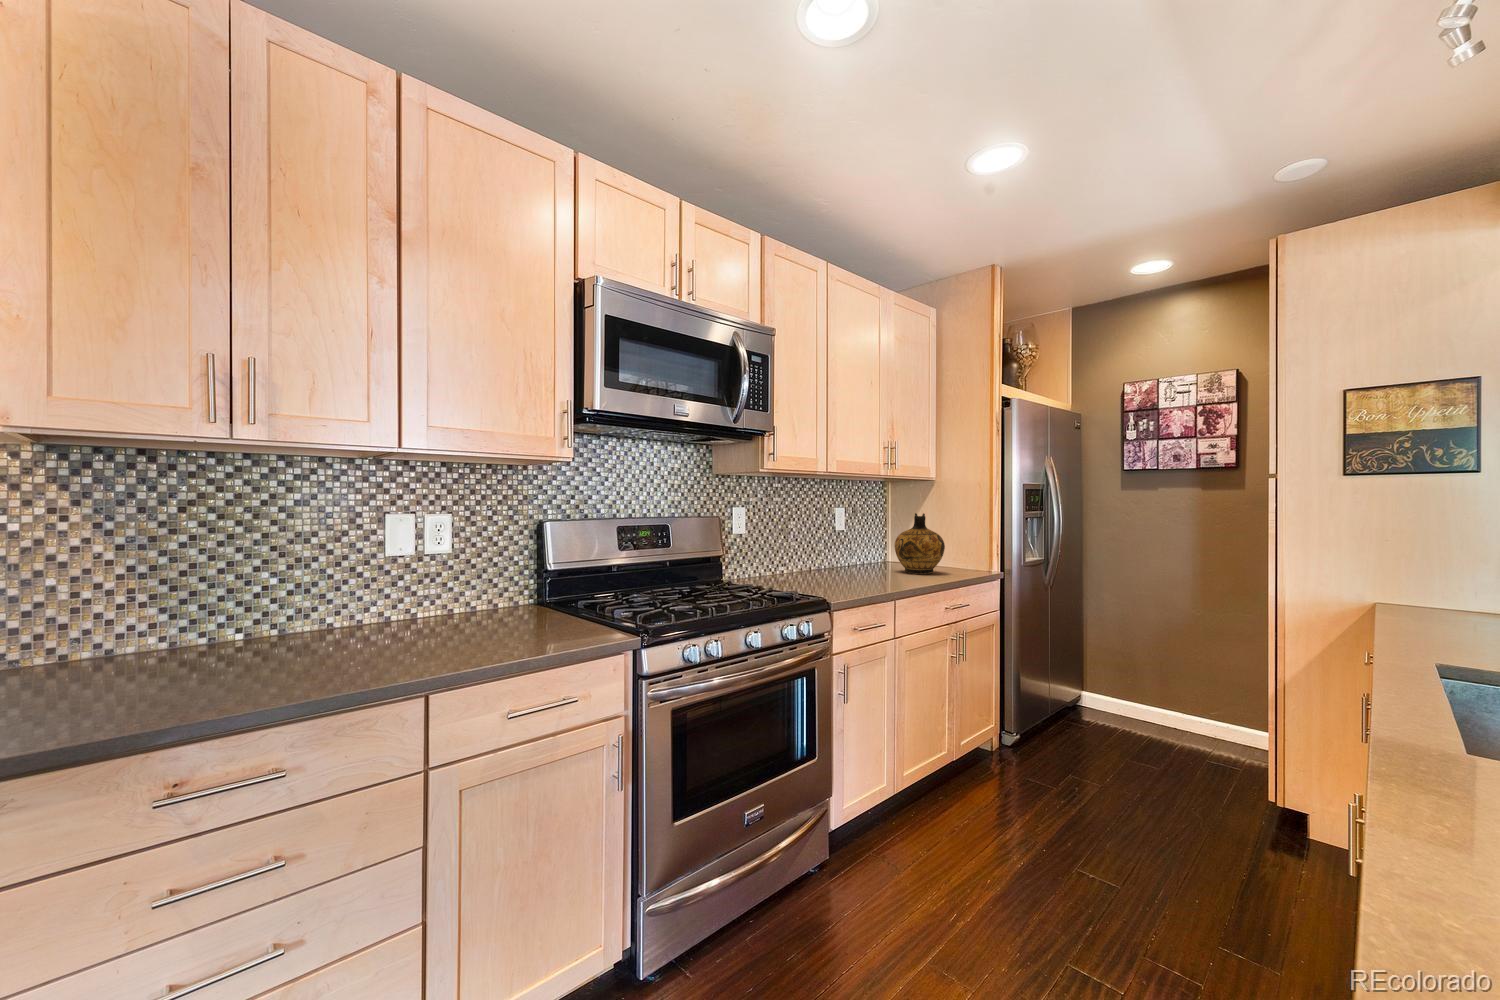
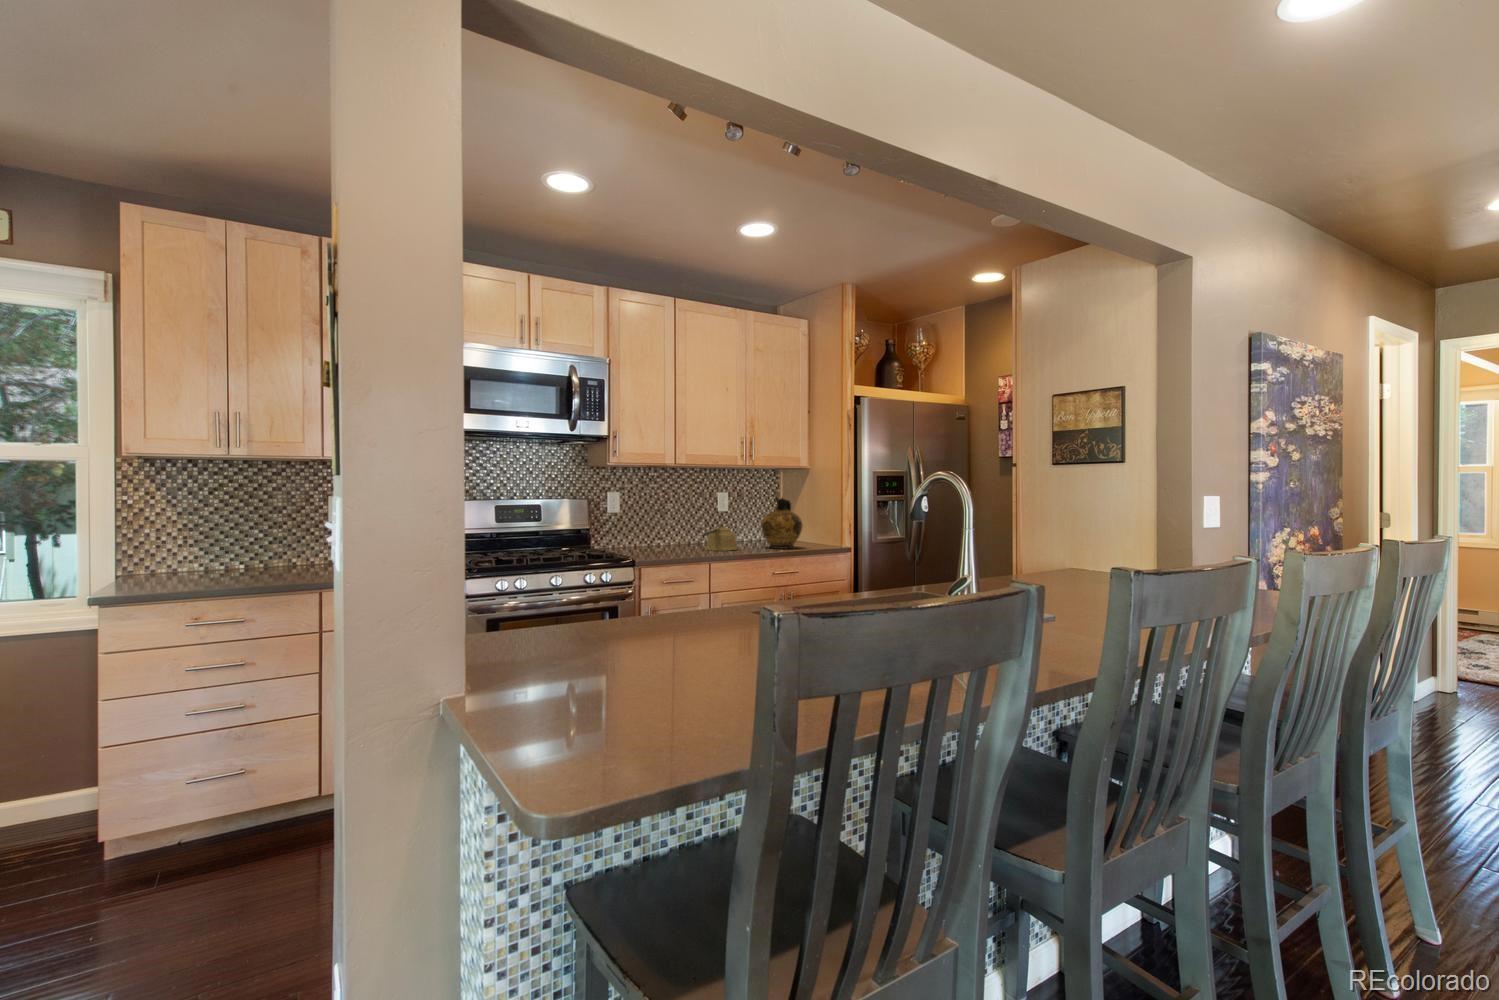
kettle: none [844,546,886,580] -> present [702,524,737,551]

